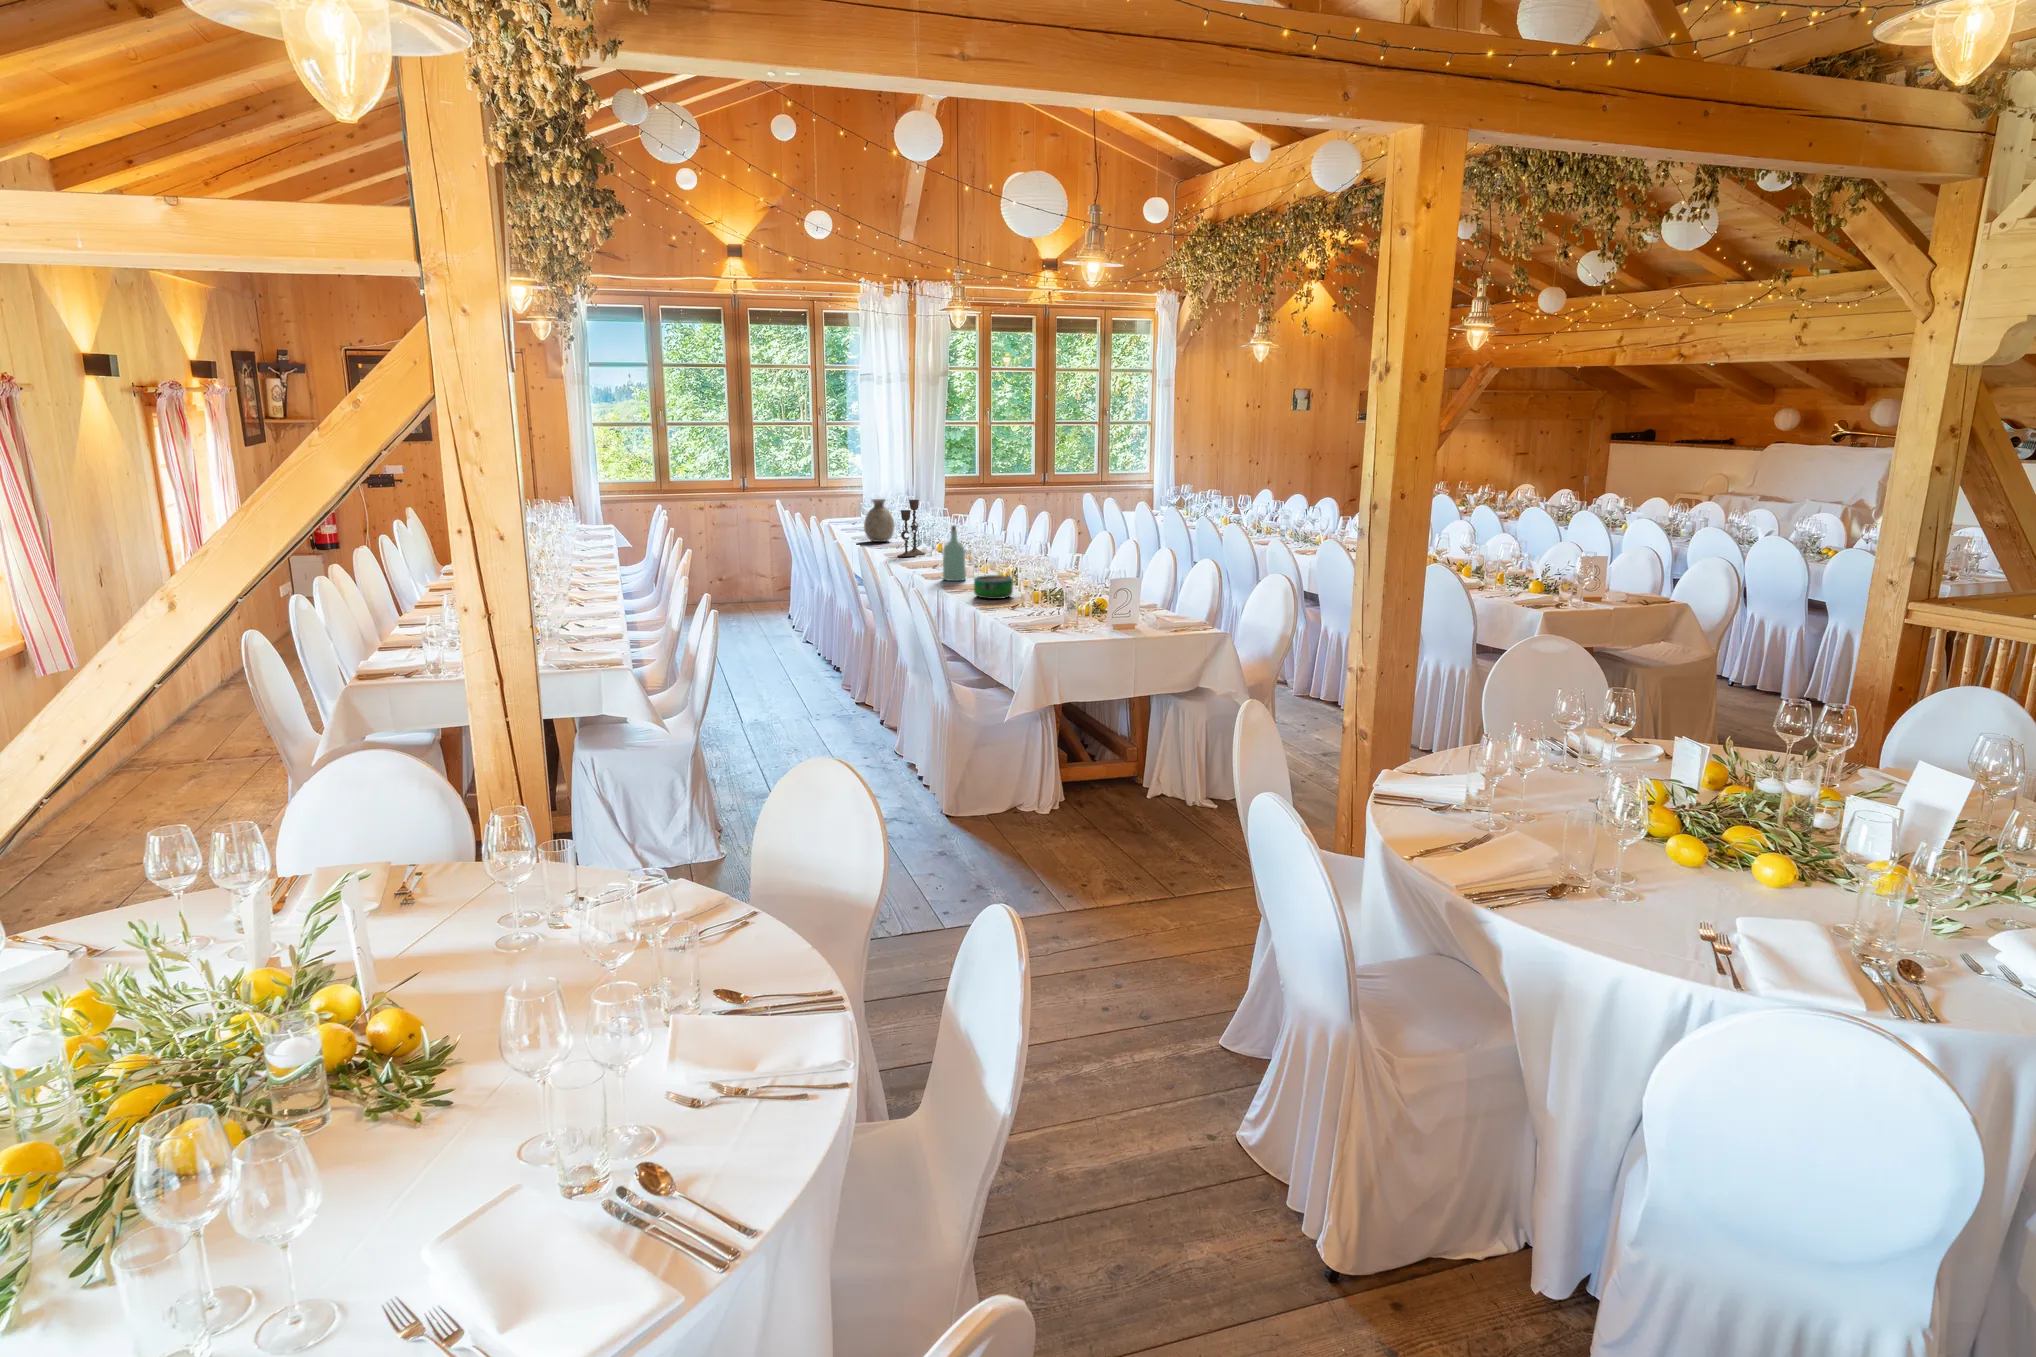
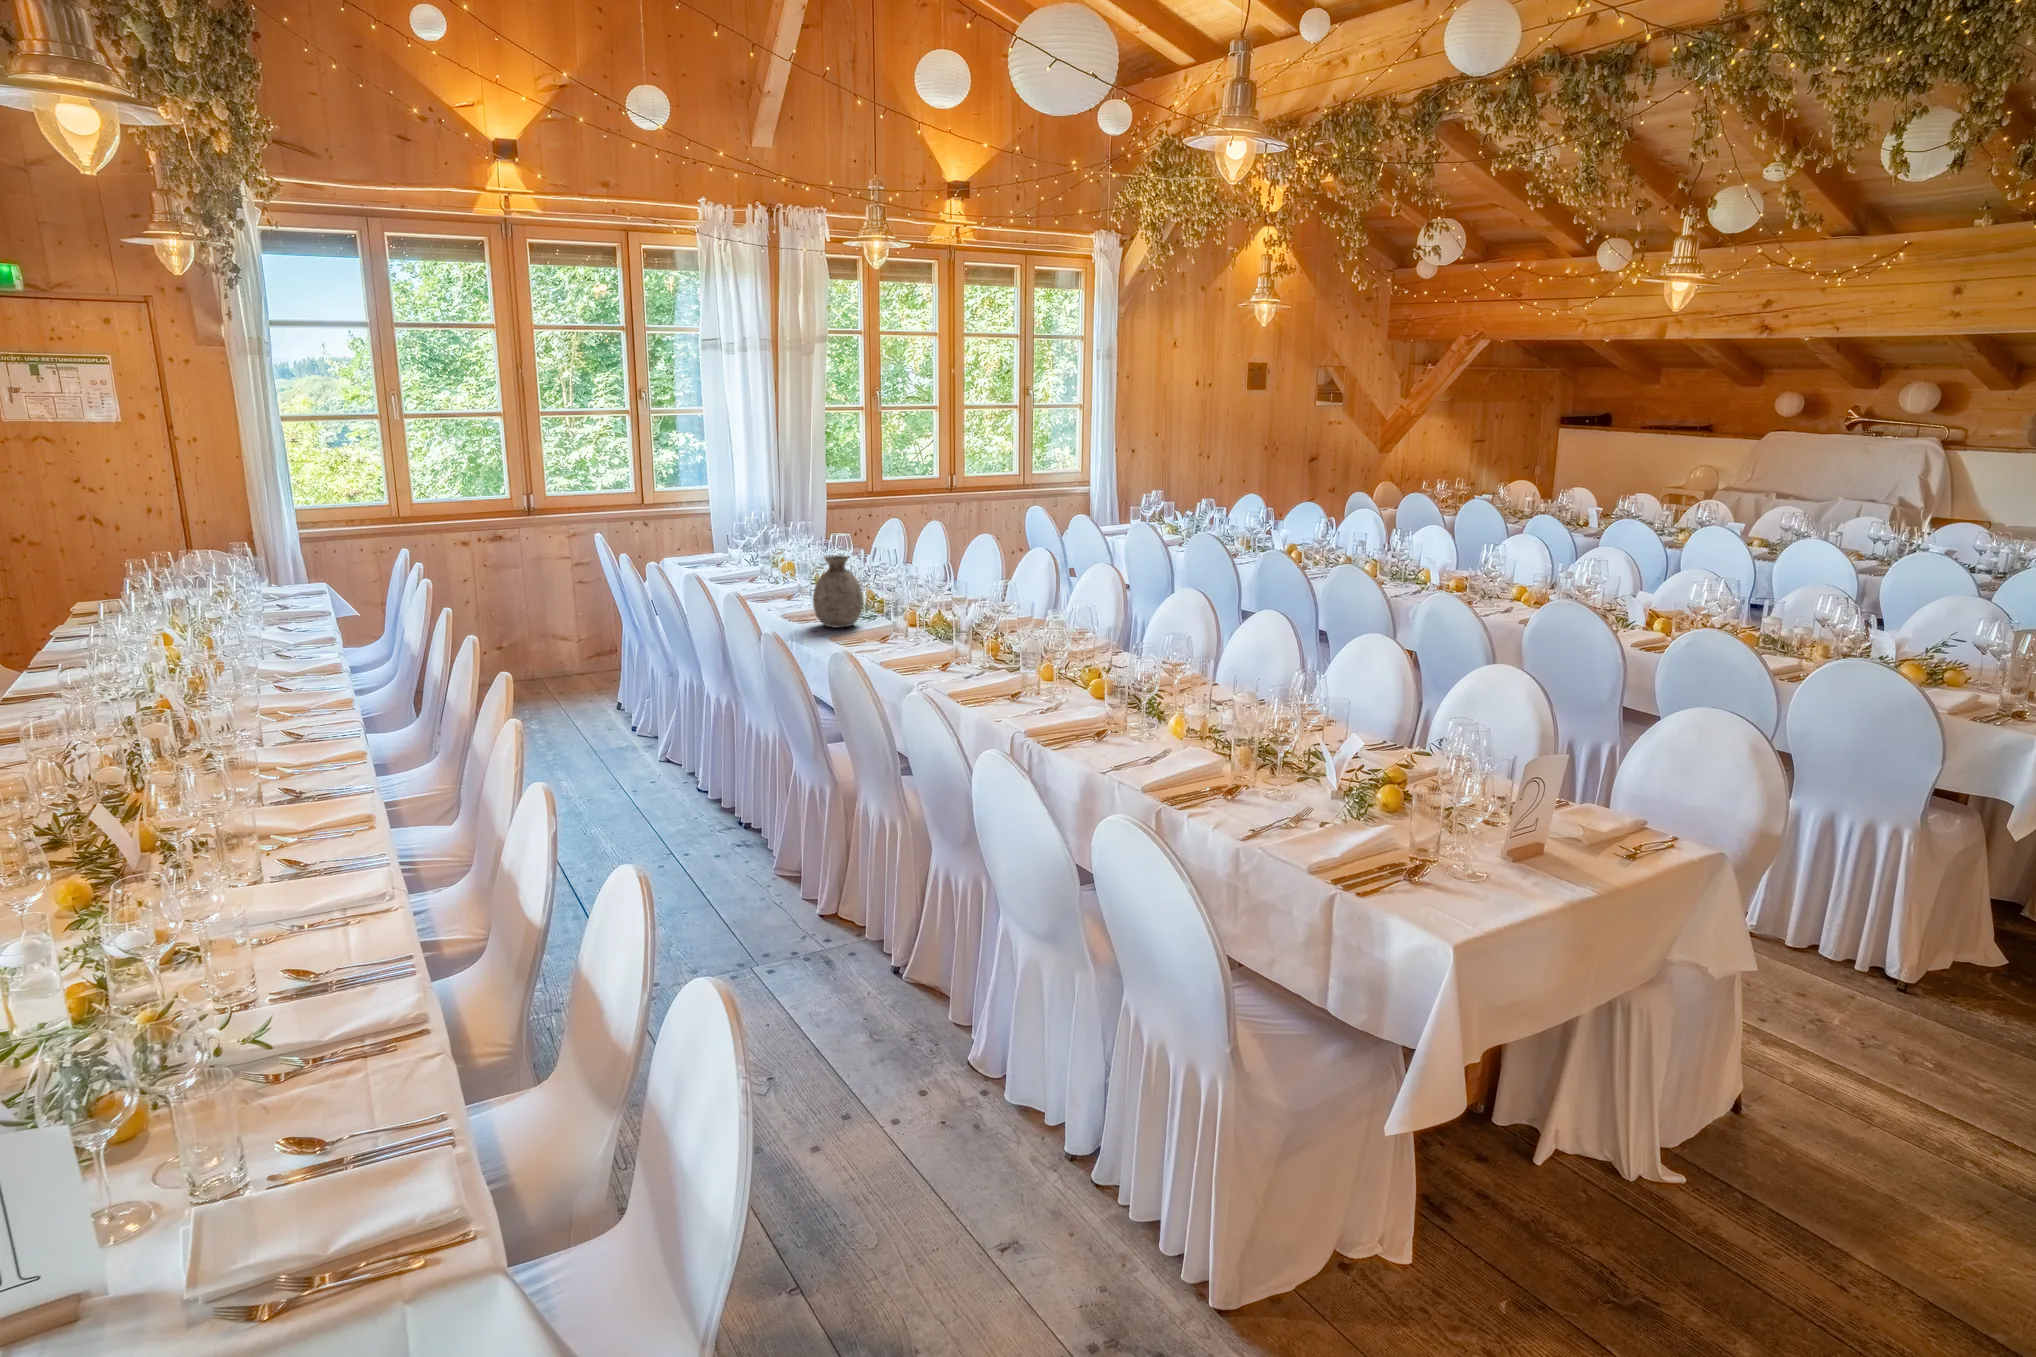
candlestick: present [898,500,925,557] -> none [919,570,959,674]
bottle: present [943,525,966,581] -> none [1101,654,1149,762]
decorative bowl: present [974,575,1013,599] -> none [1259,779,1343,842]

